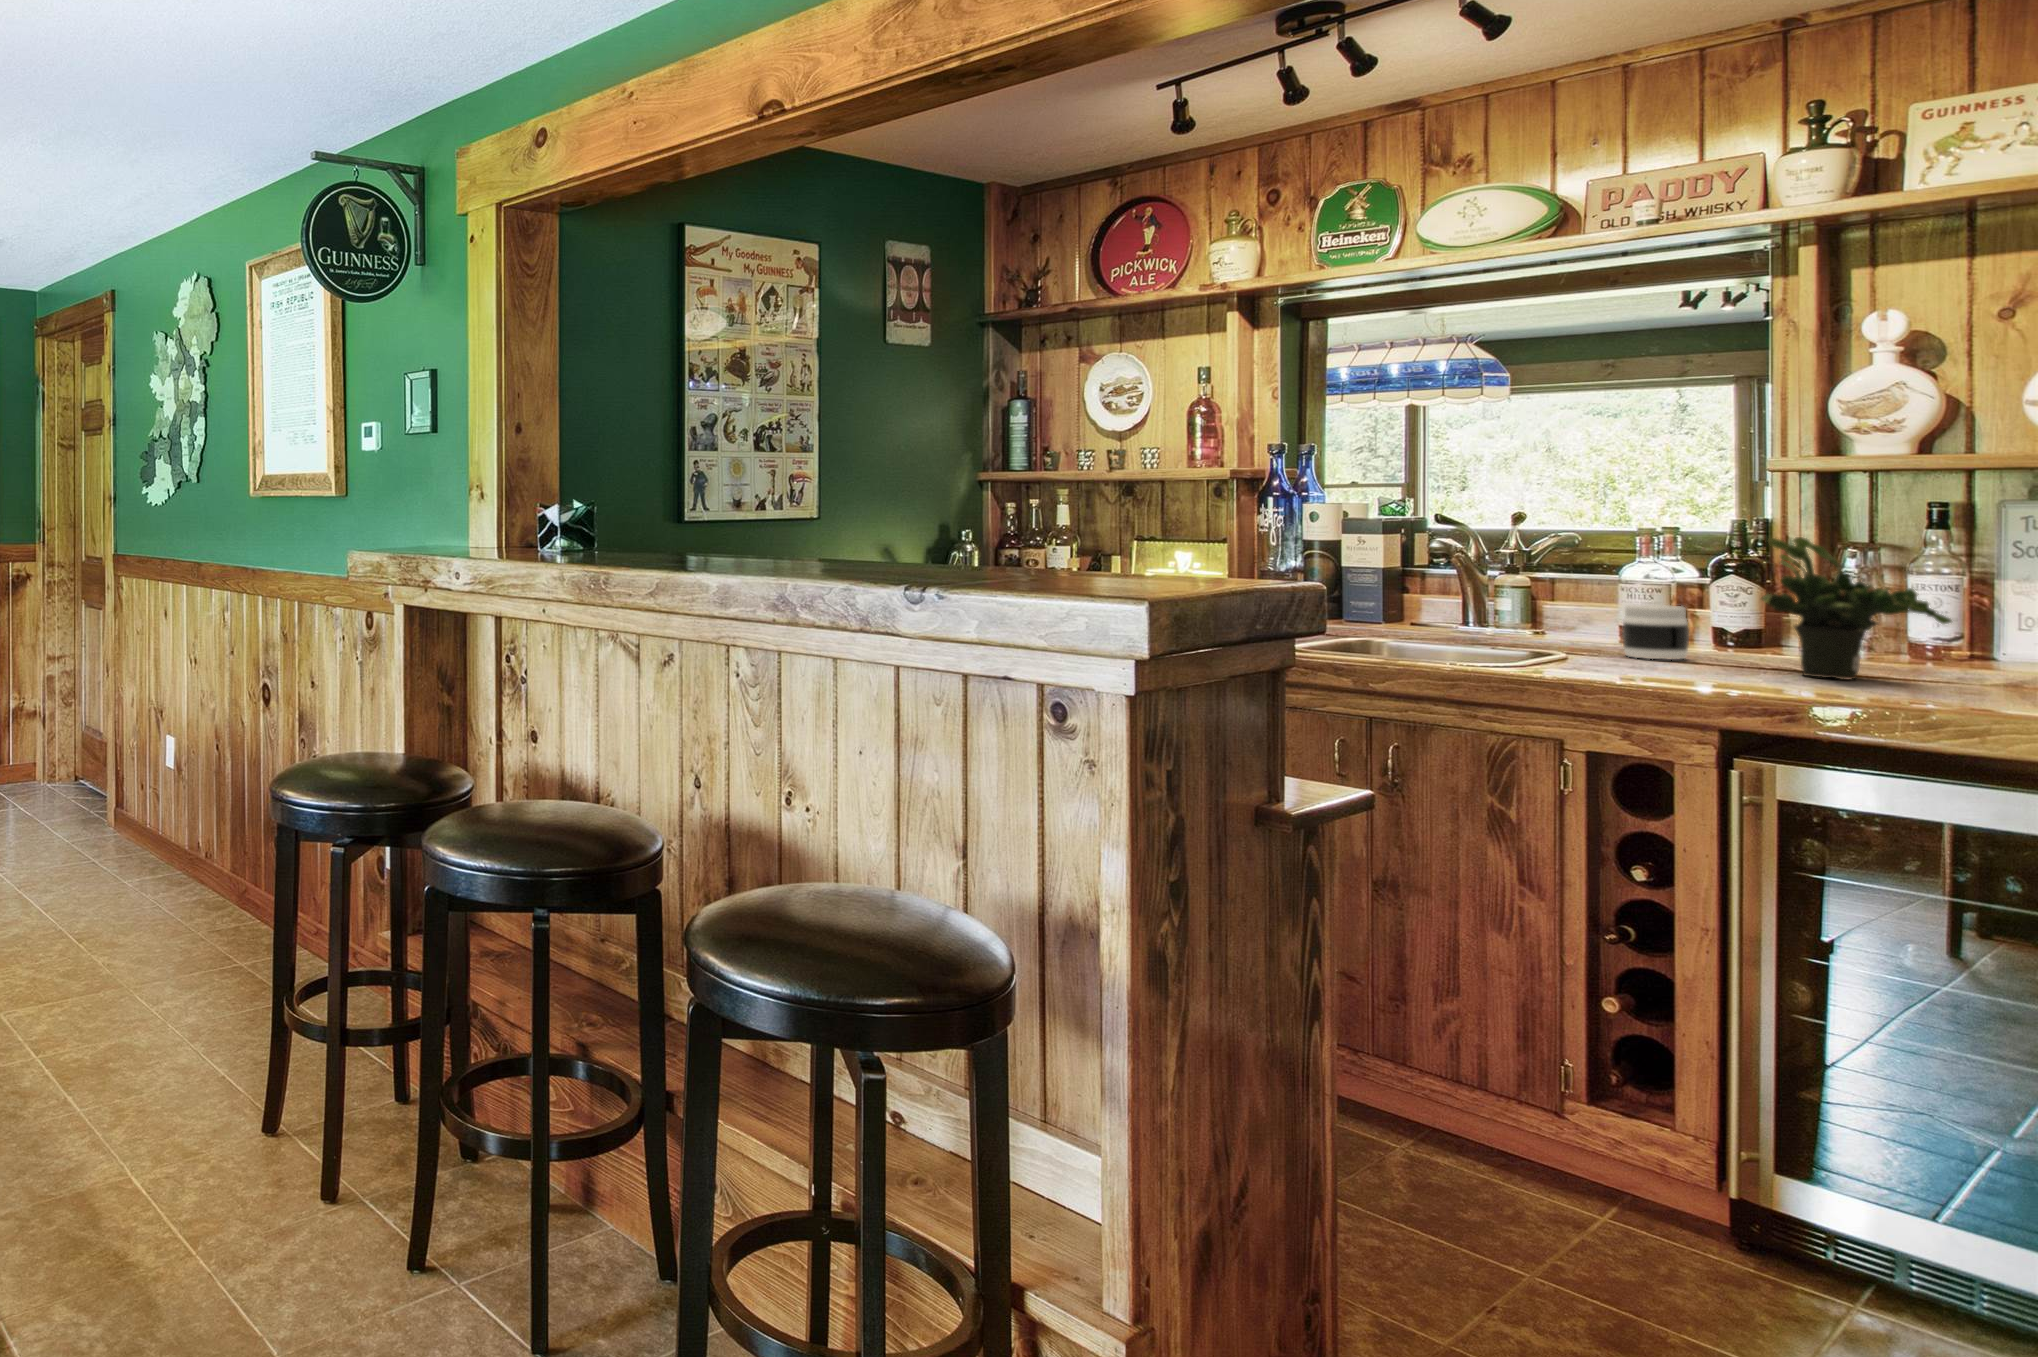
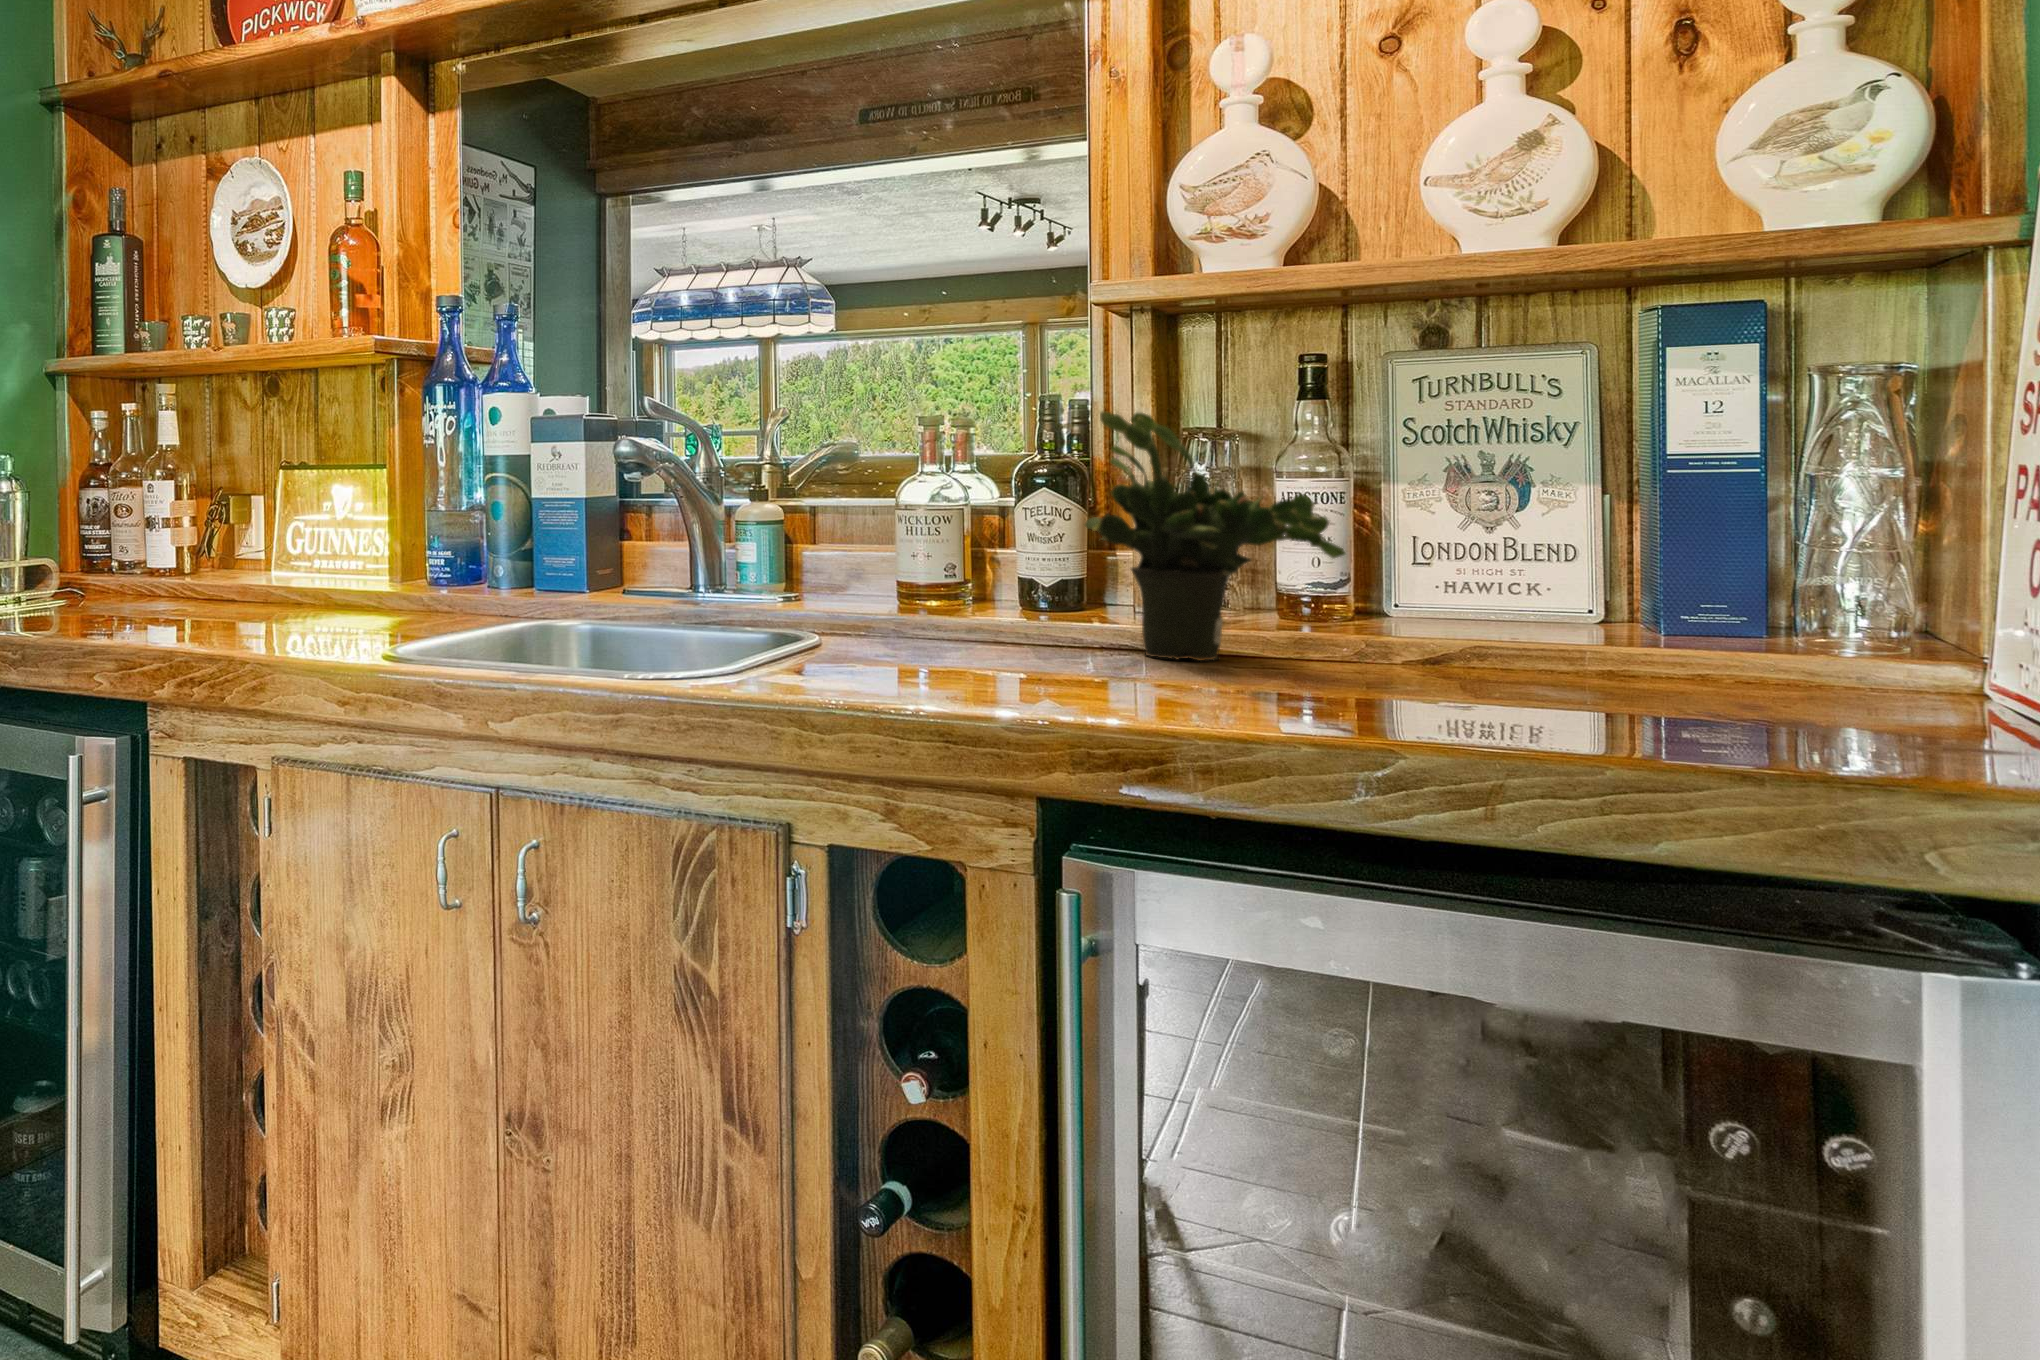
jar: present [1622,605,1689,660] -> none [901,543,988,634]

